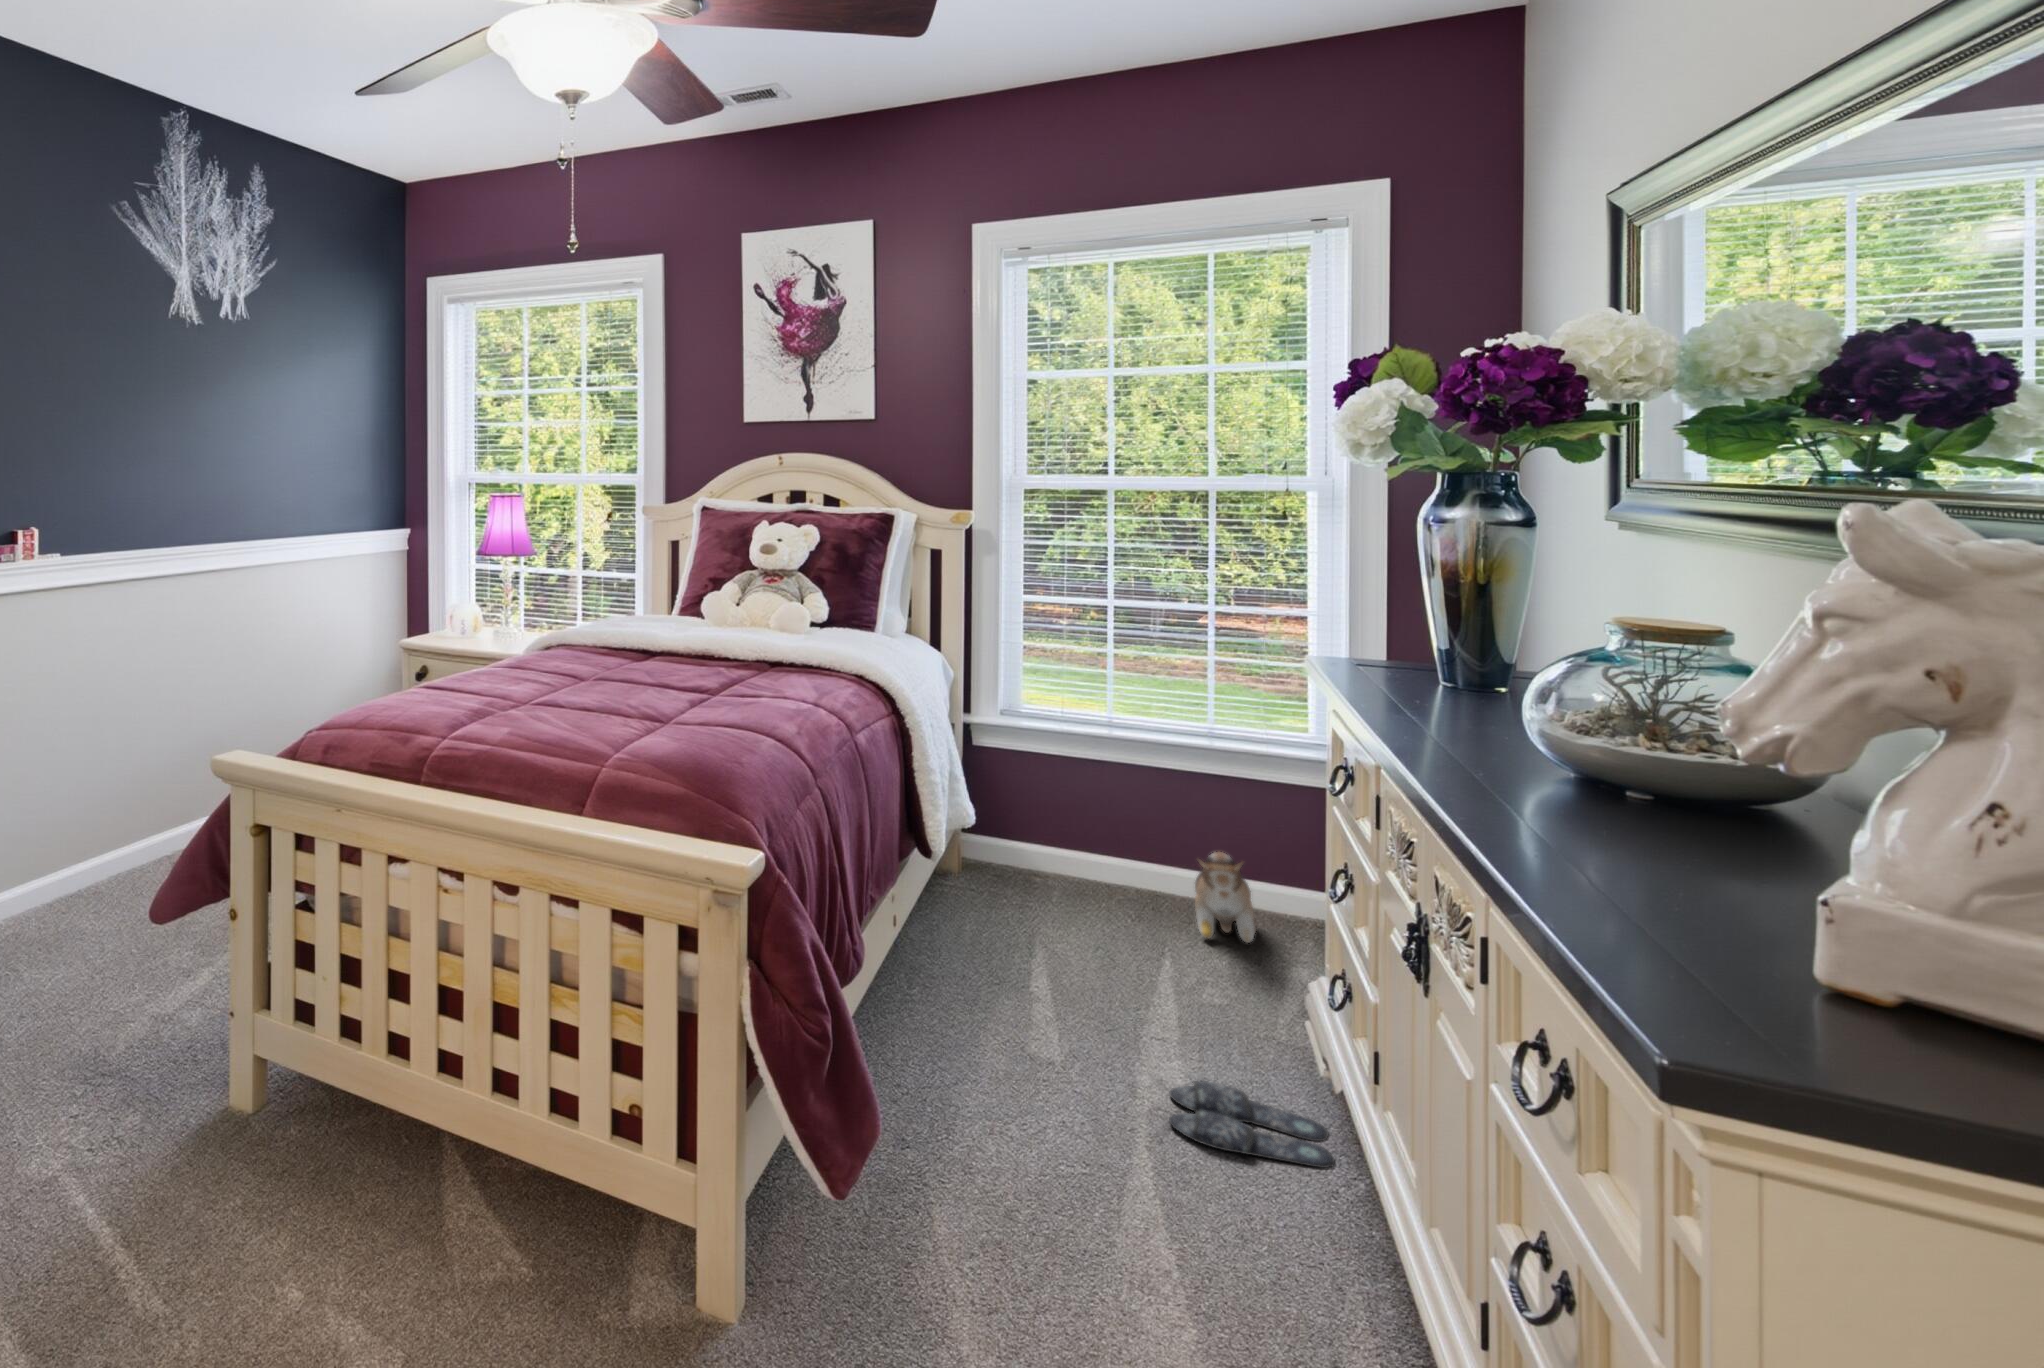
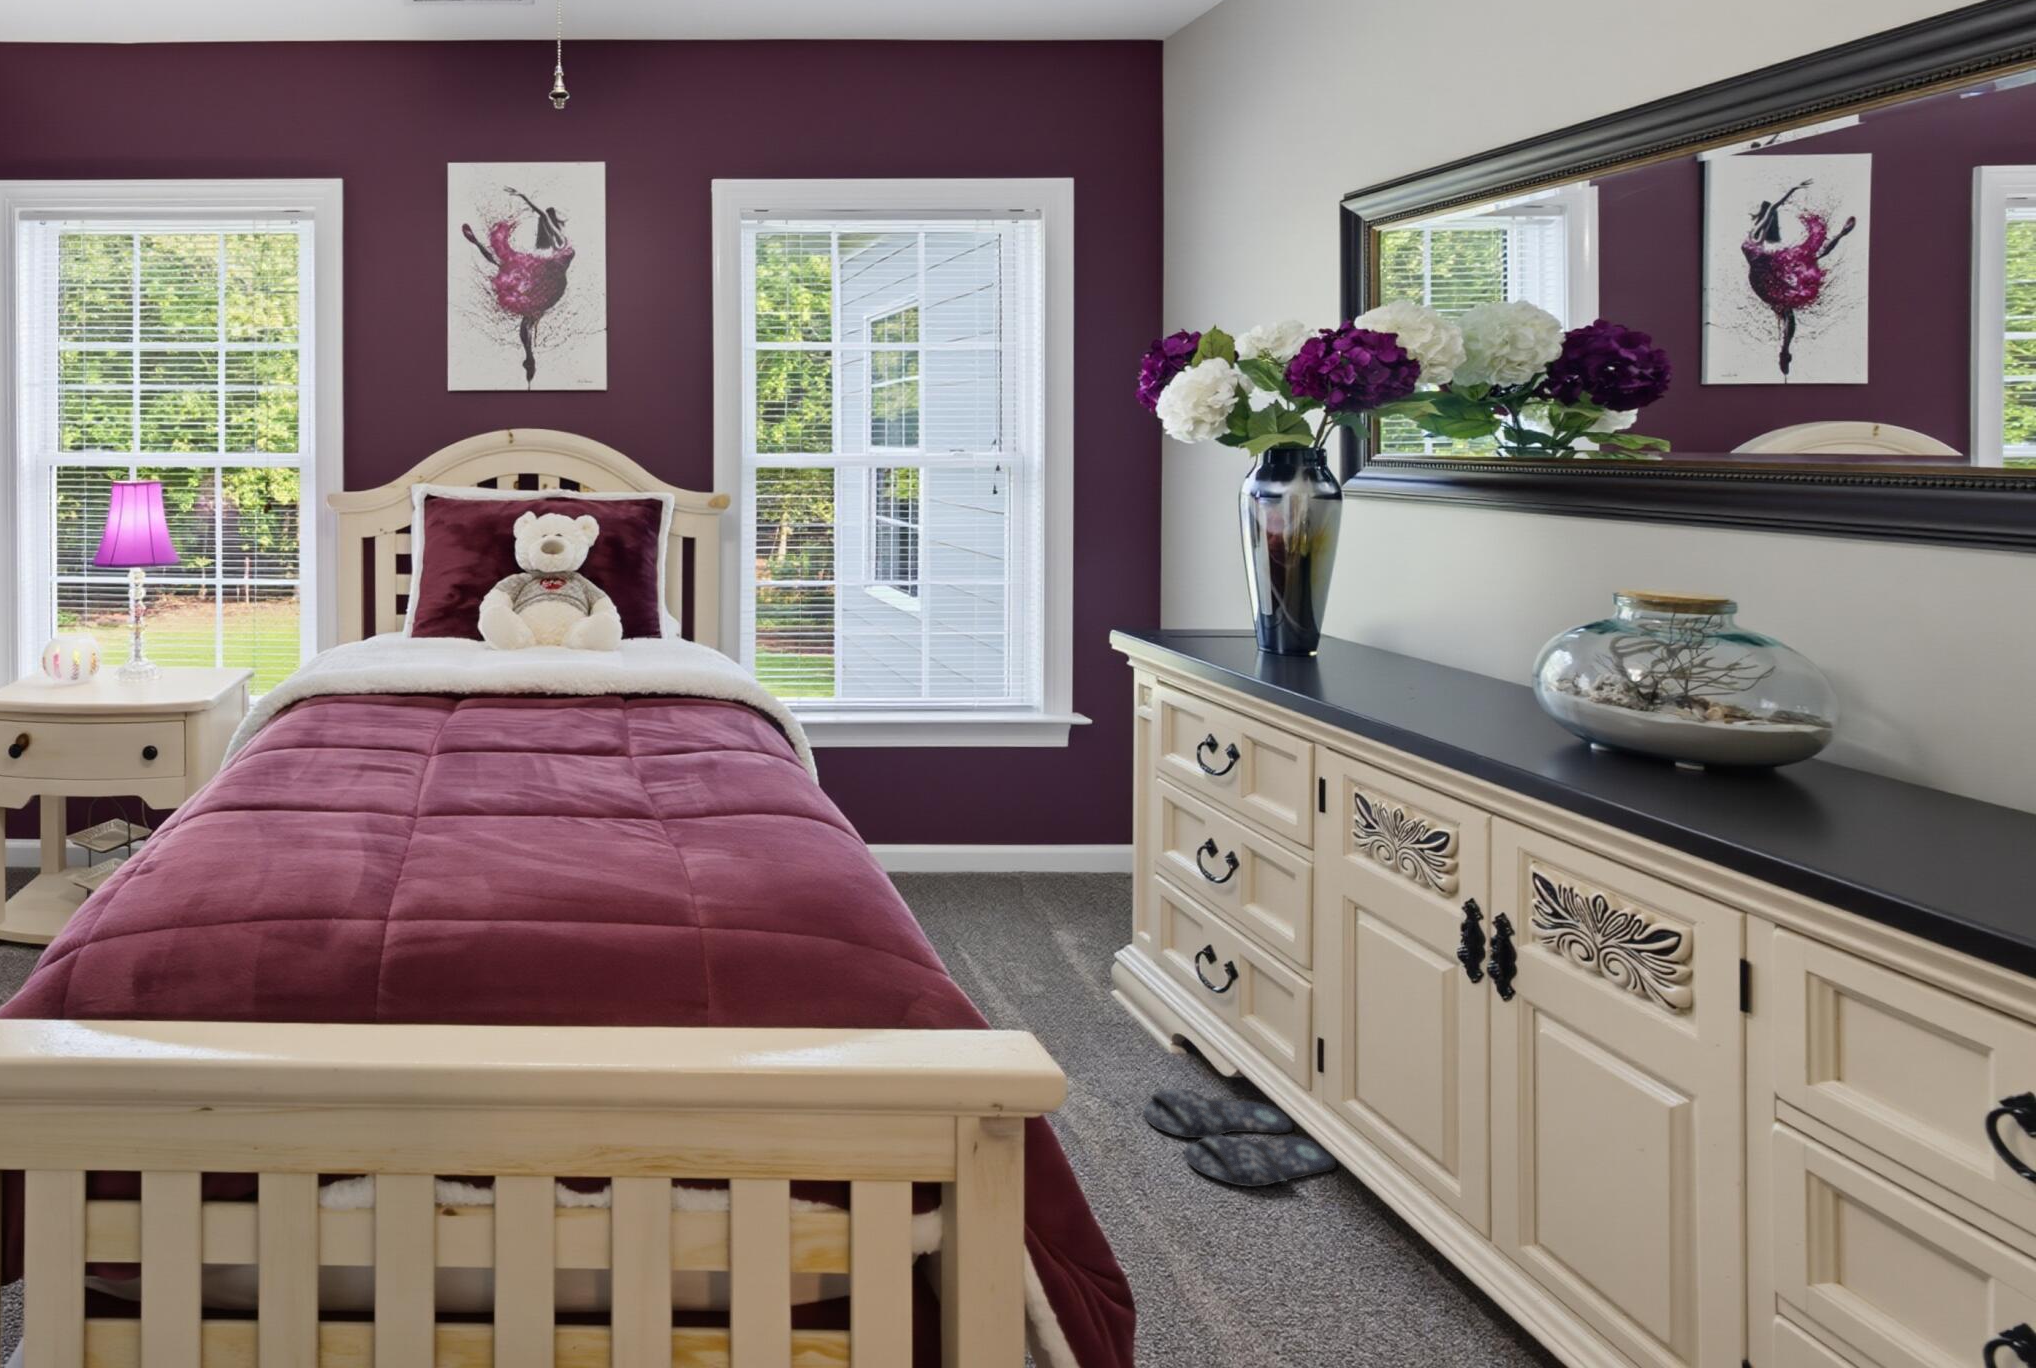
plush toy: present [1195,852,1256,943] -> none [925,806,1008,893]

